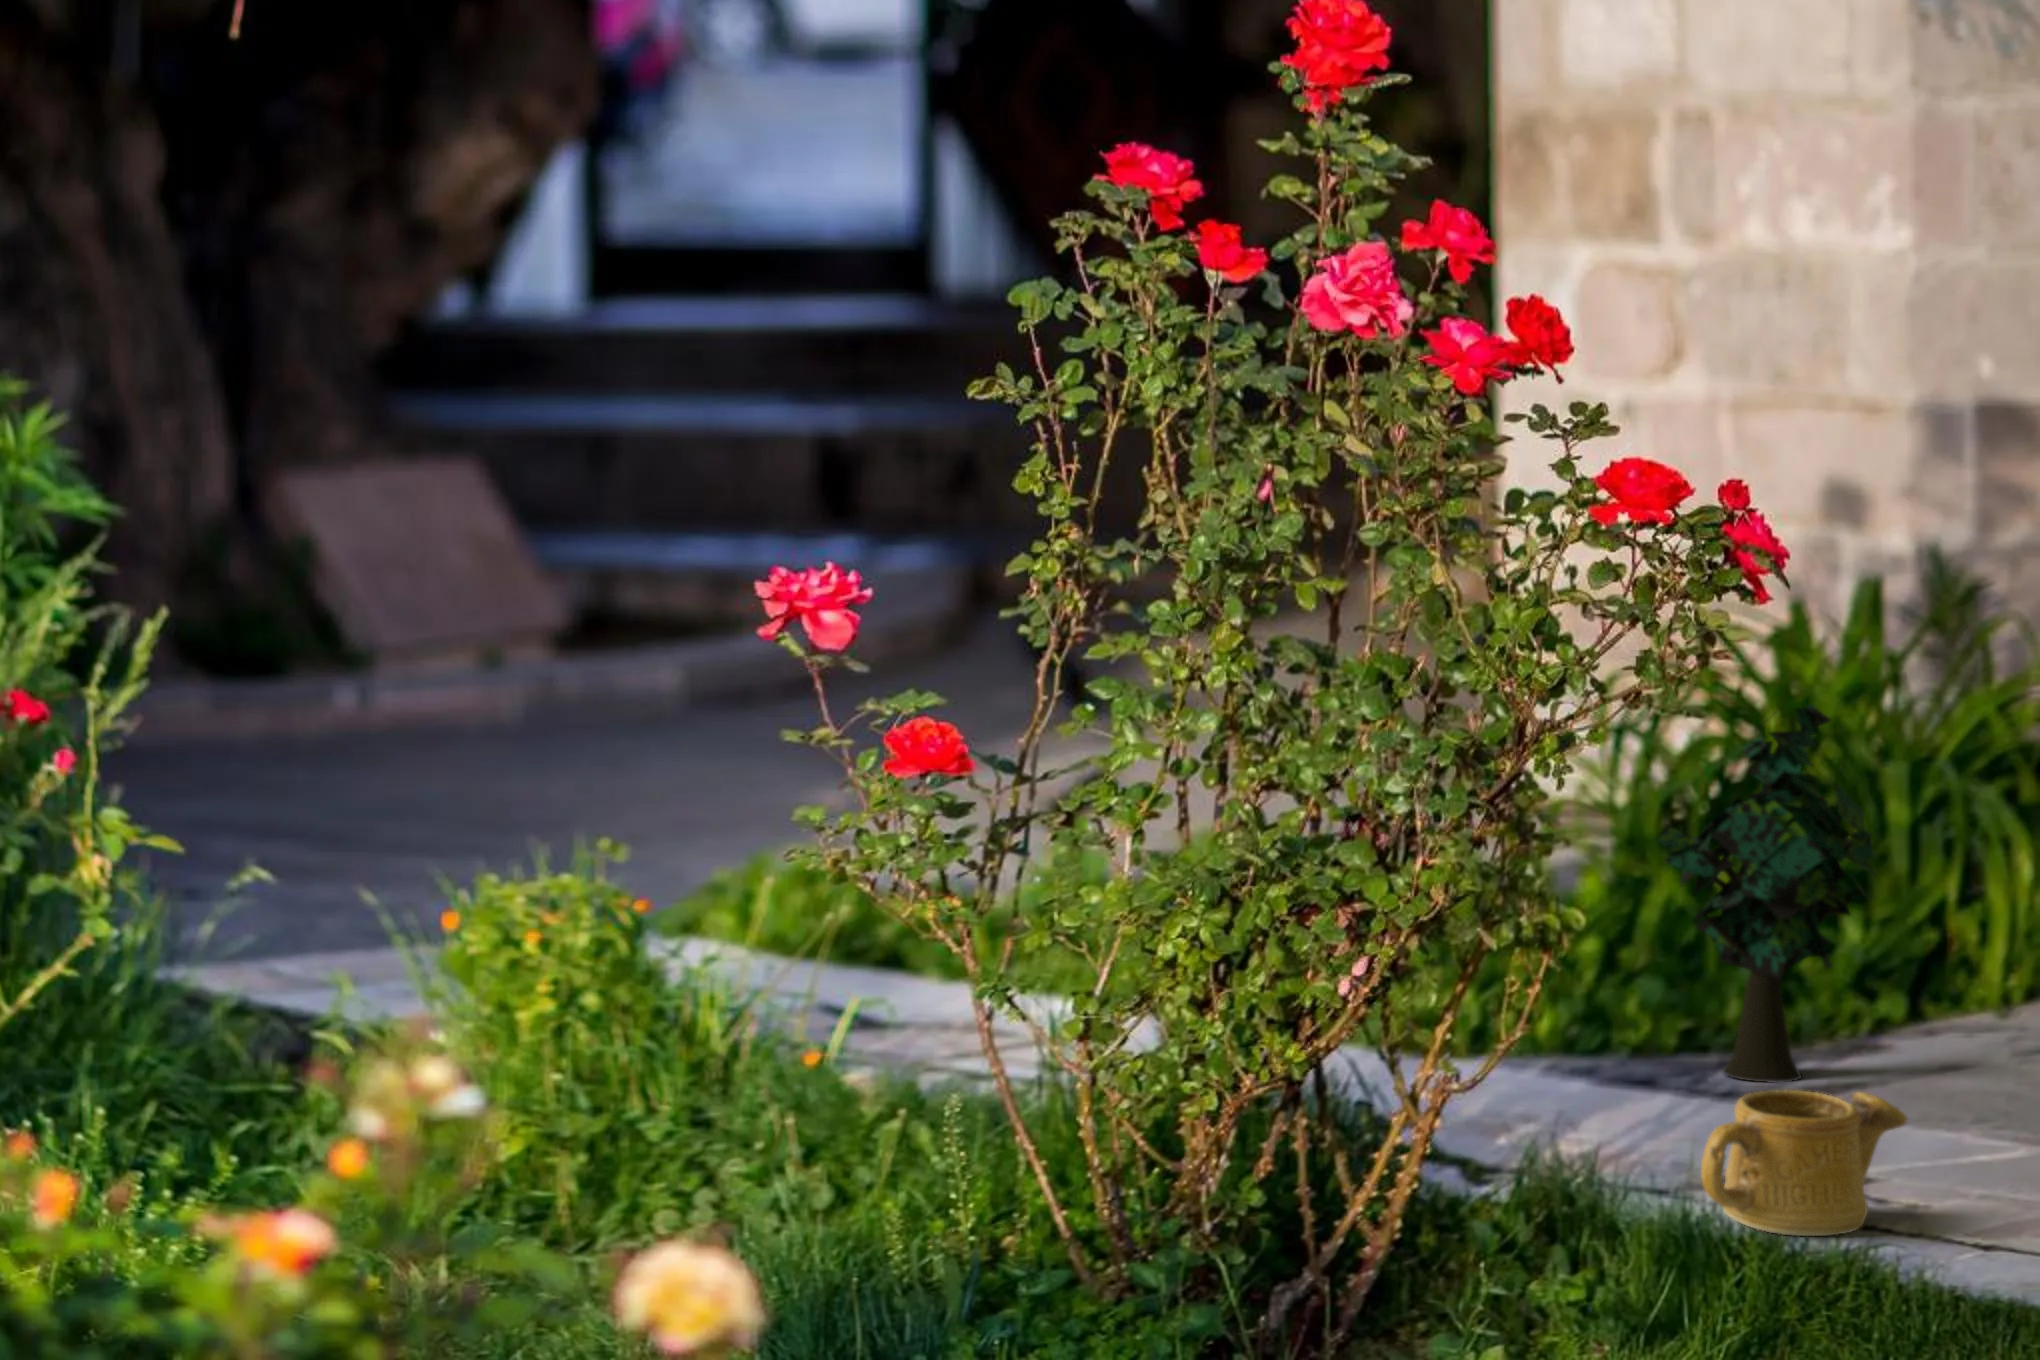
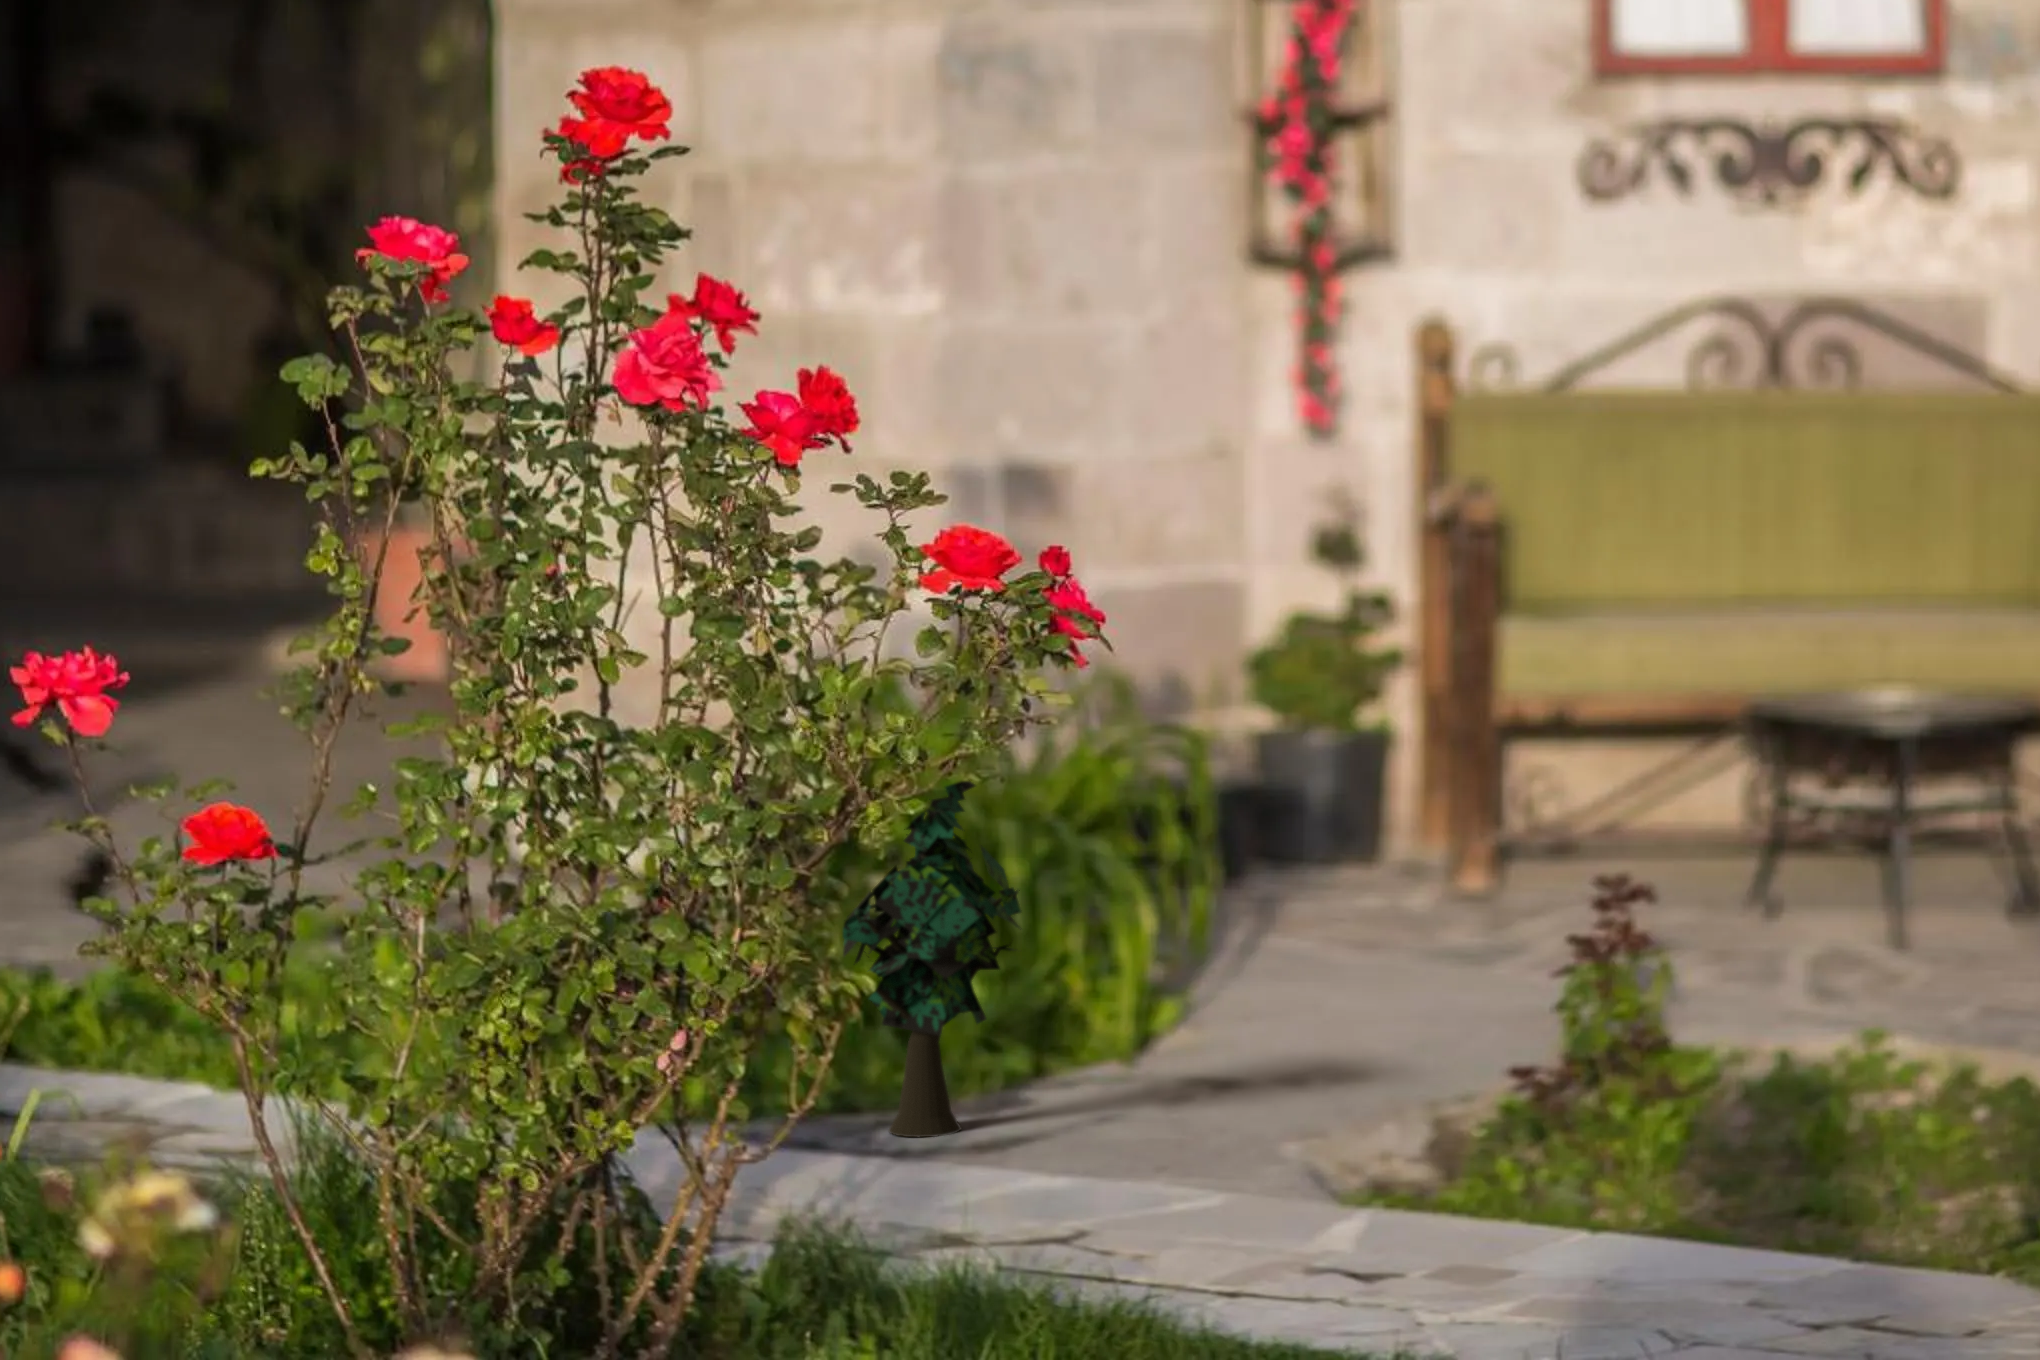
watering can: present [1701,1090,1907,1236] -> none [943,1123,1115,1266]

